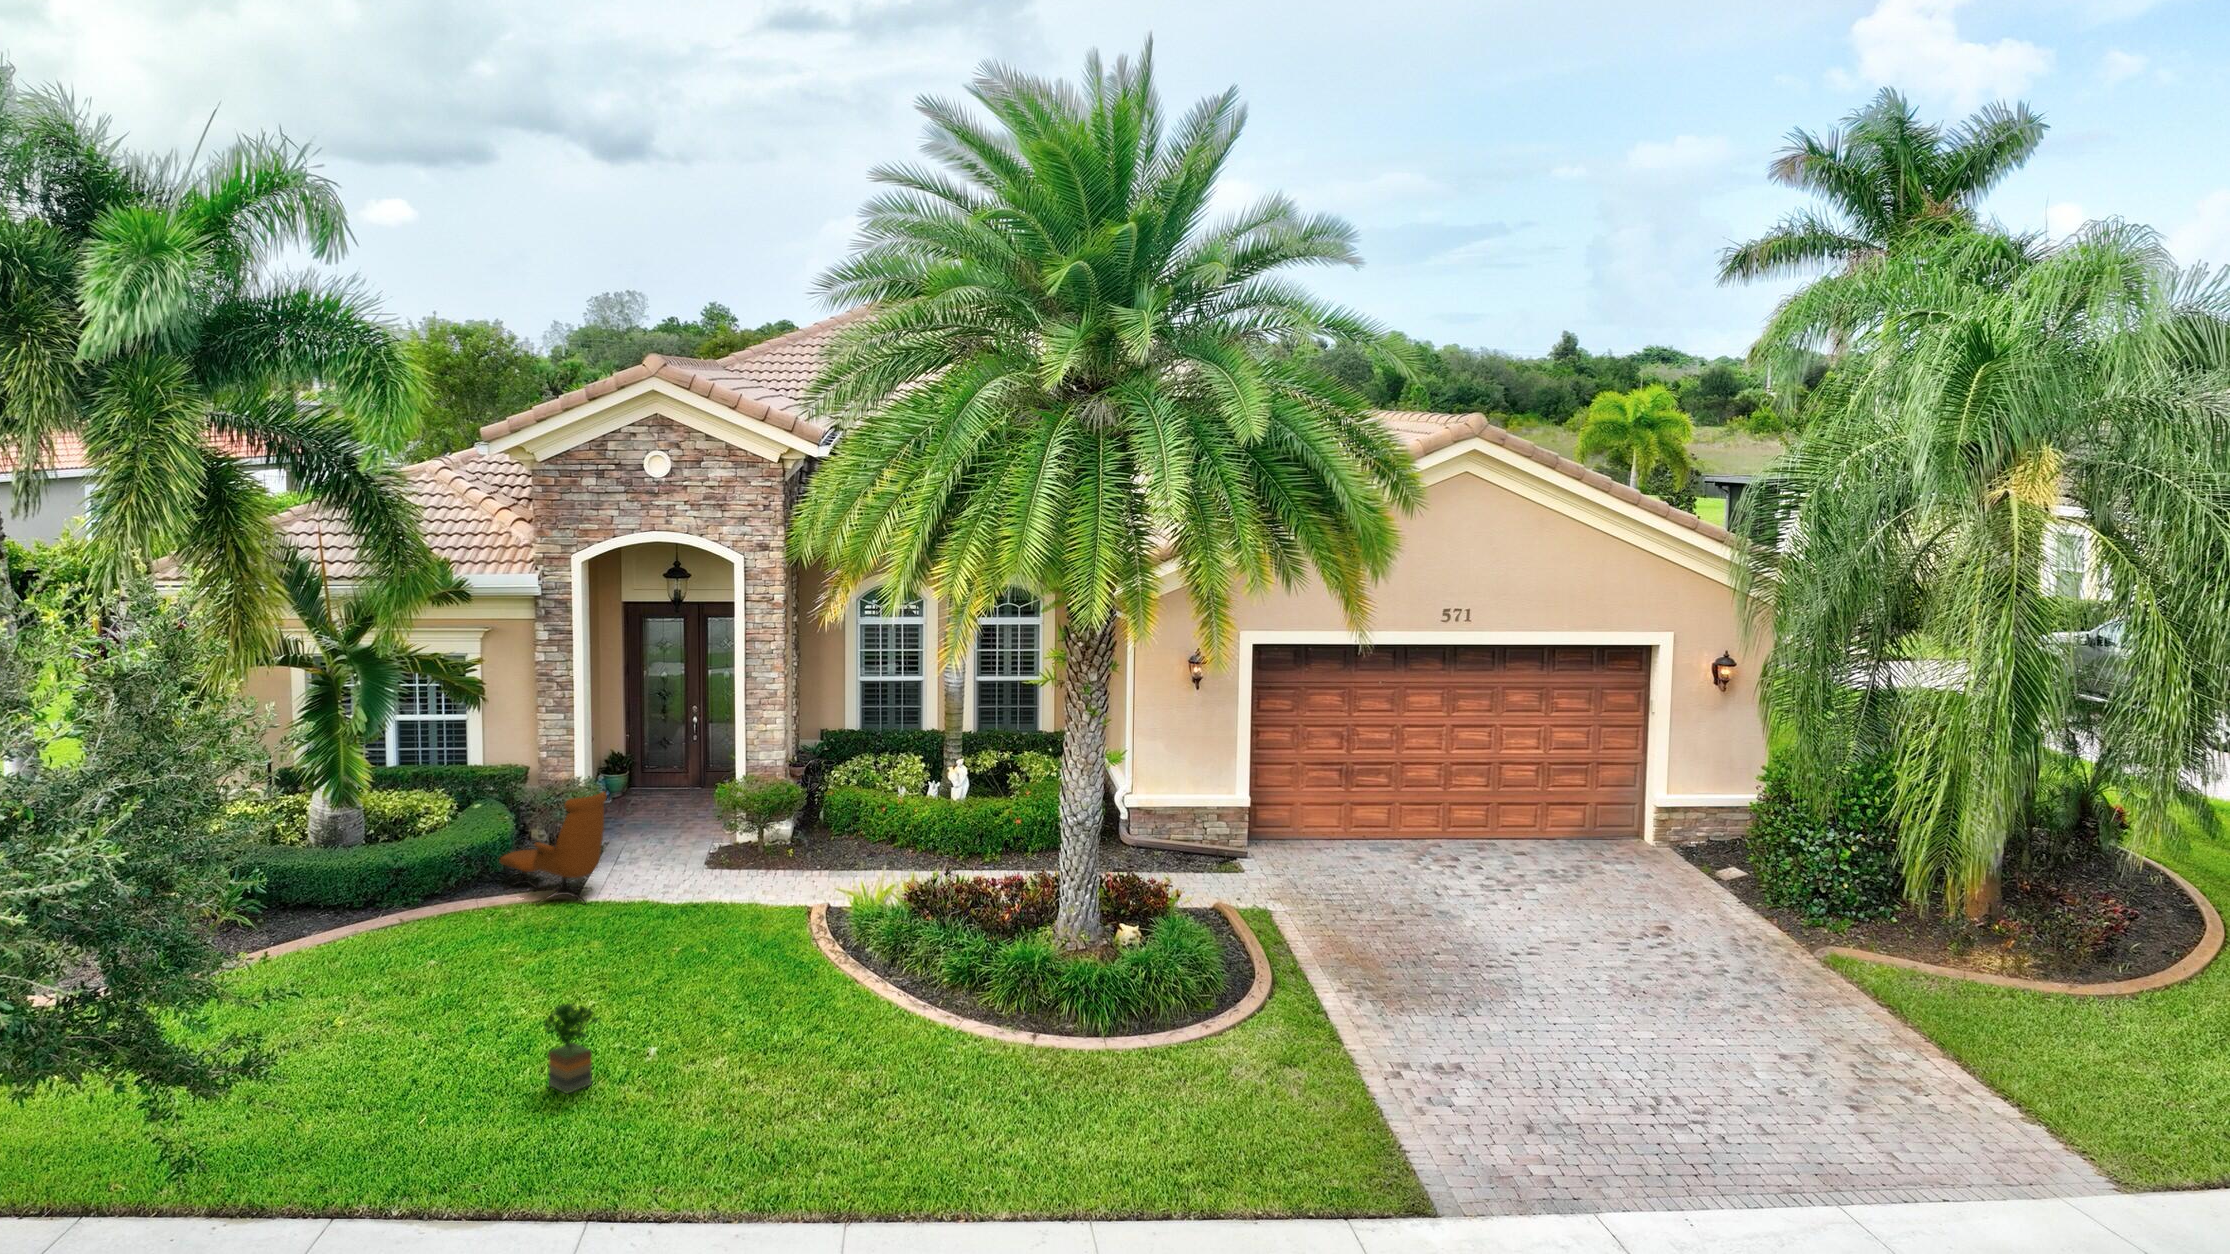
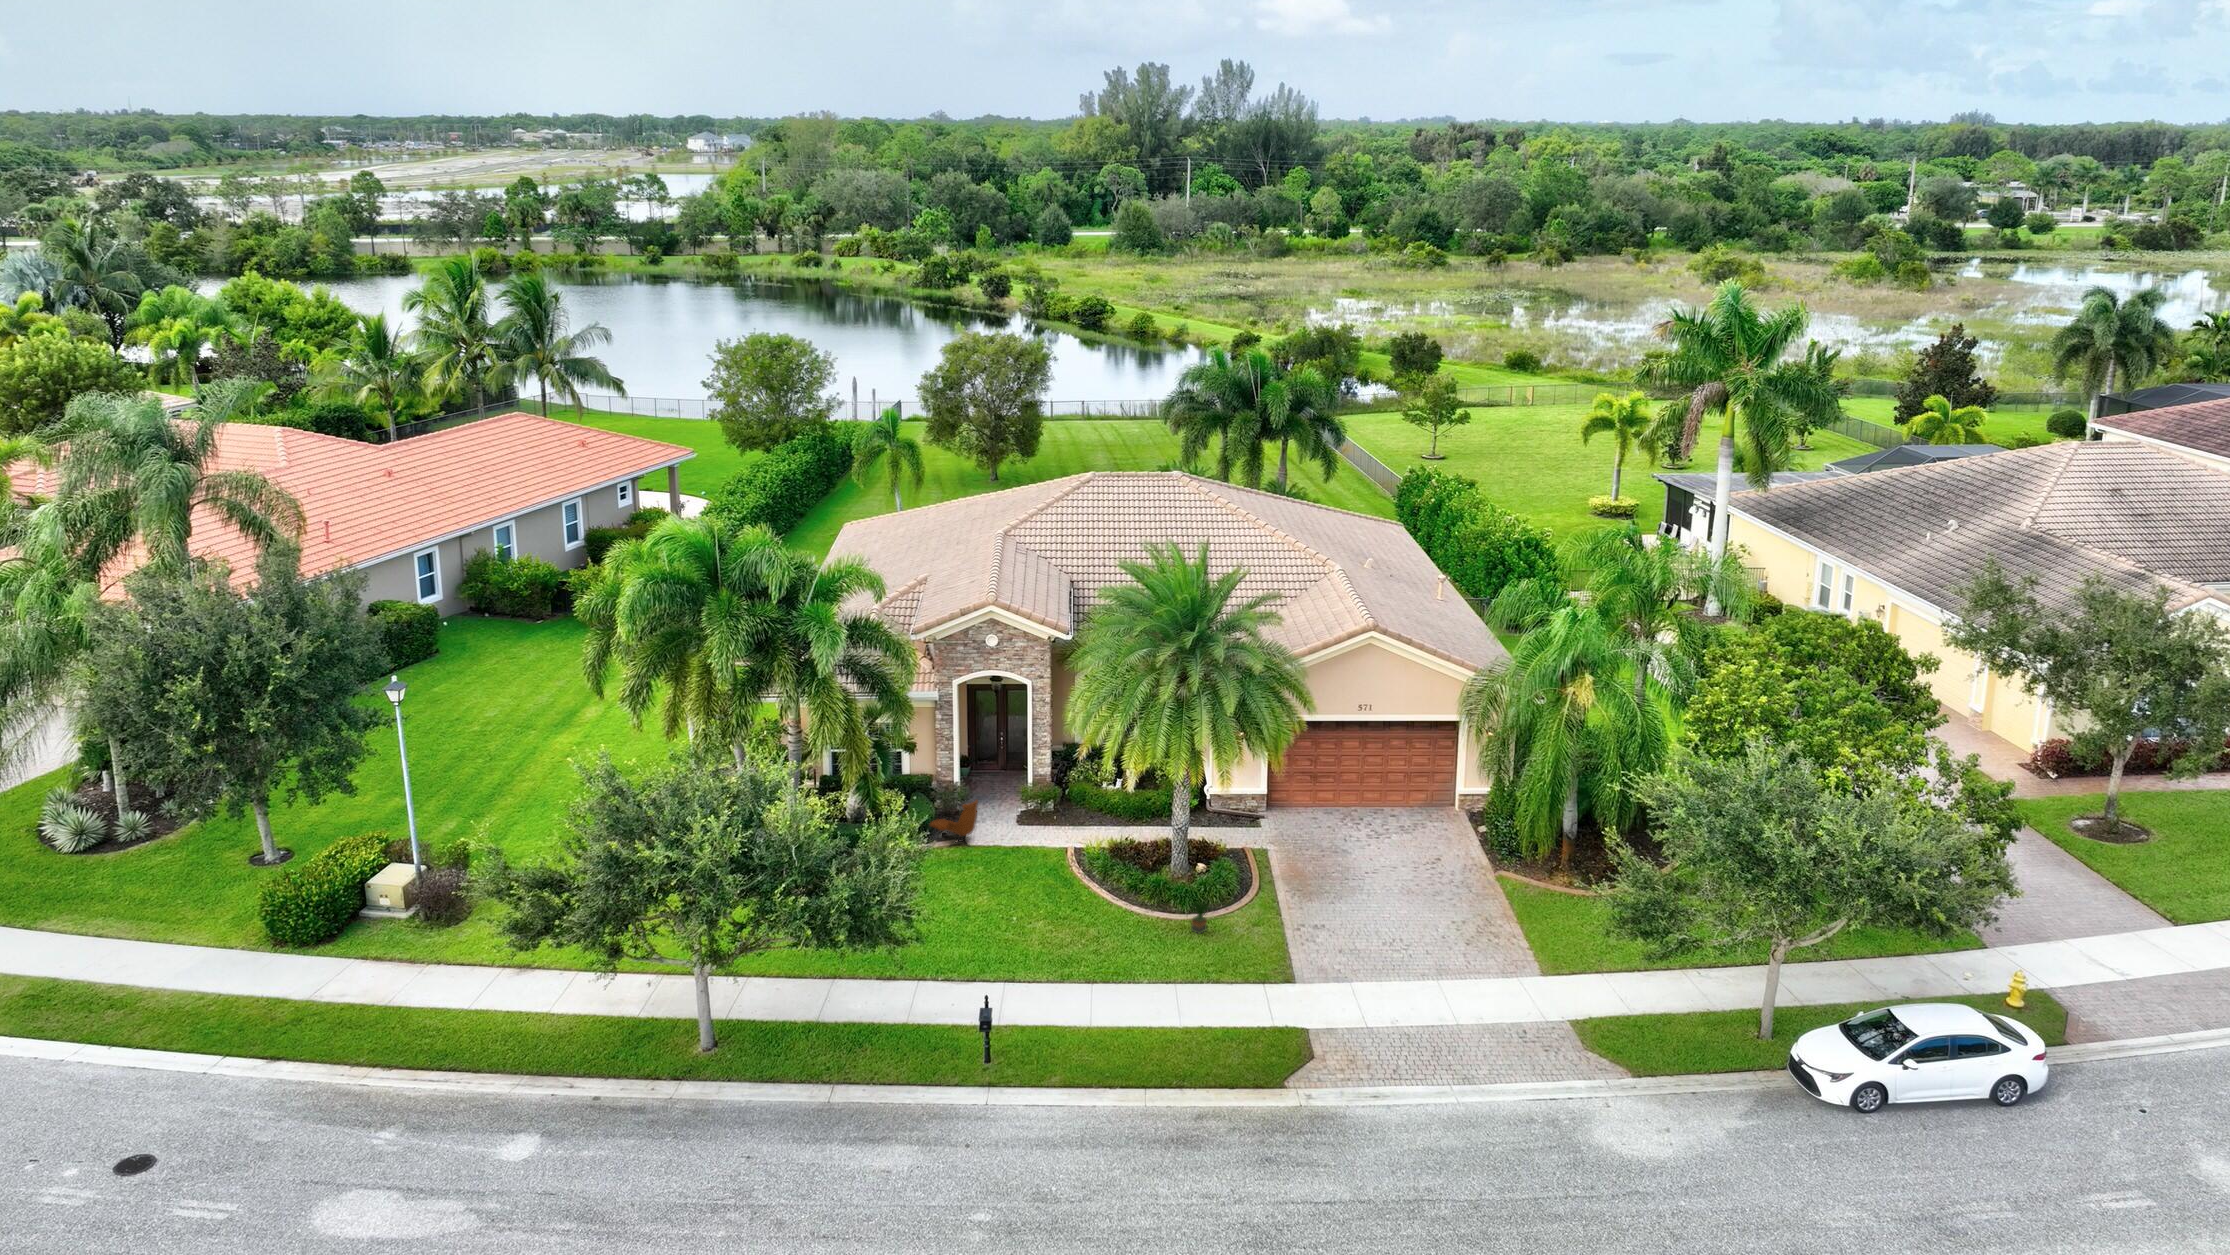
potted tree: present [544,1004,600,1094] -> present [1191,901,1209,933]

